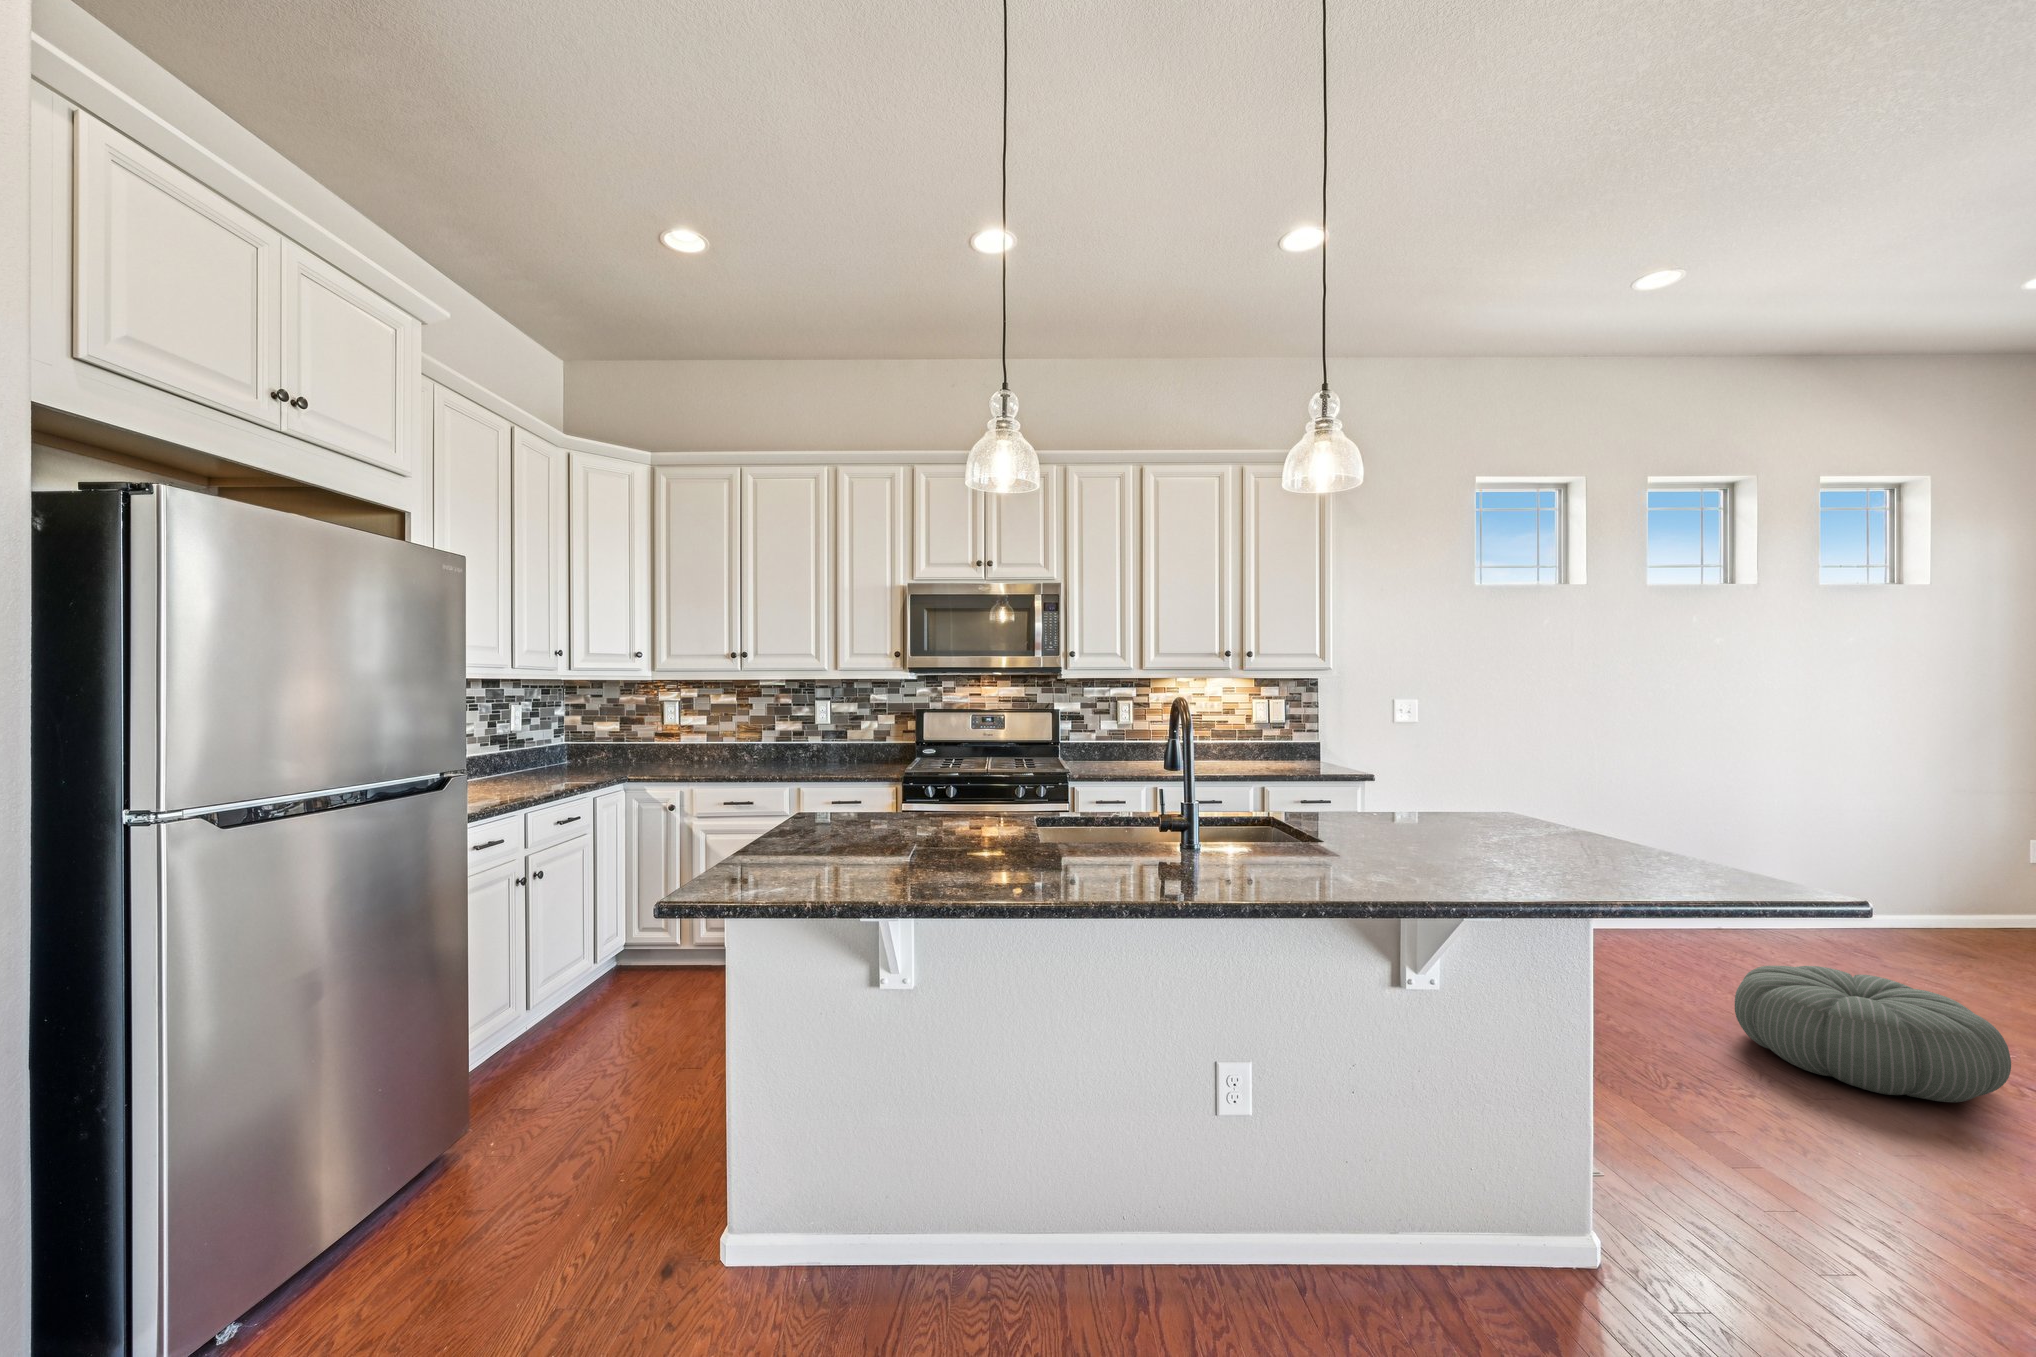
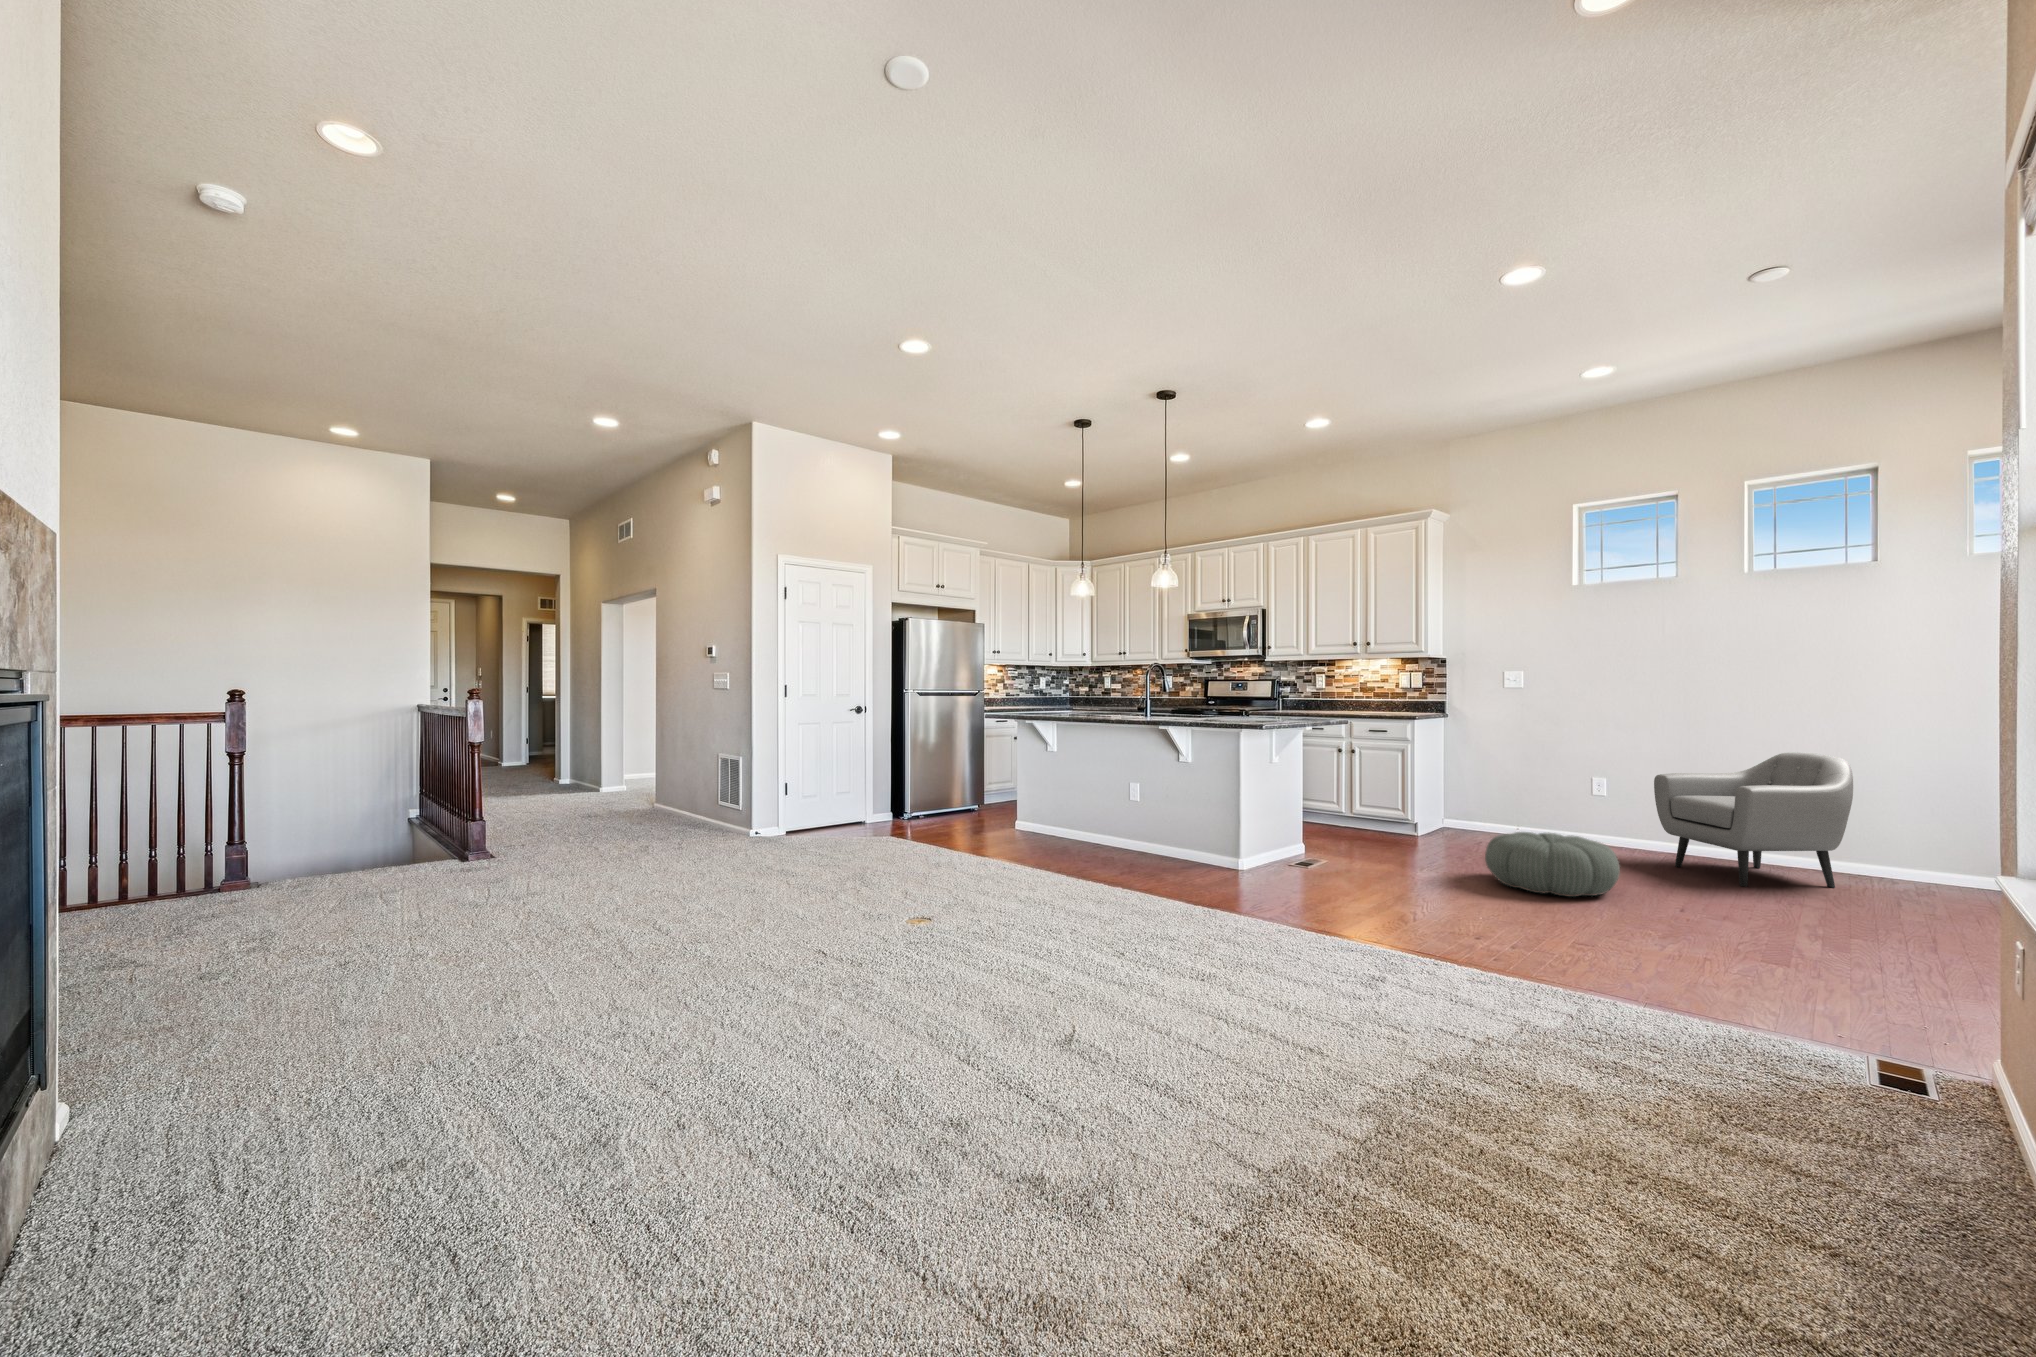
armchair: none [1624,794,1836,973] -> present [1654,752,1853,888]

